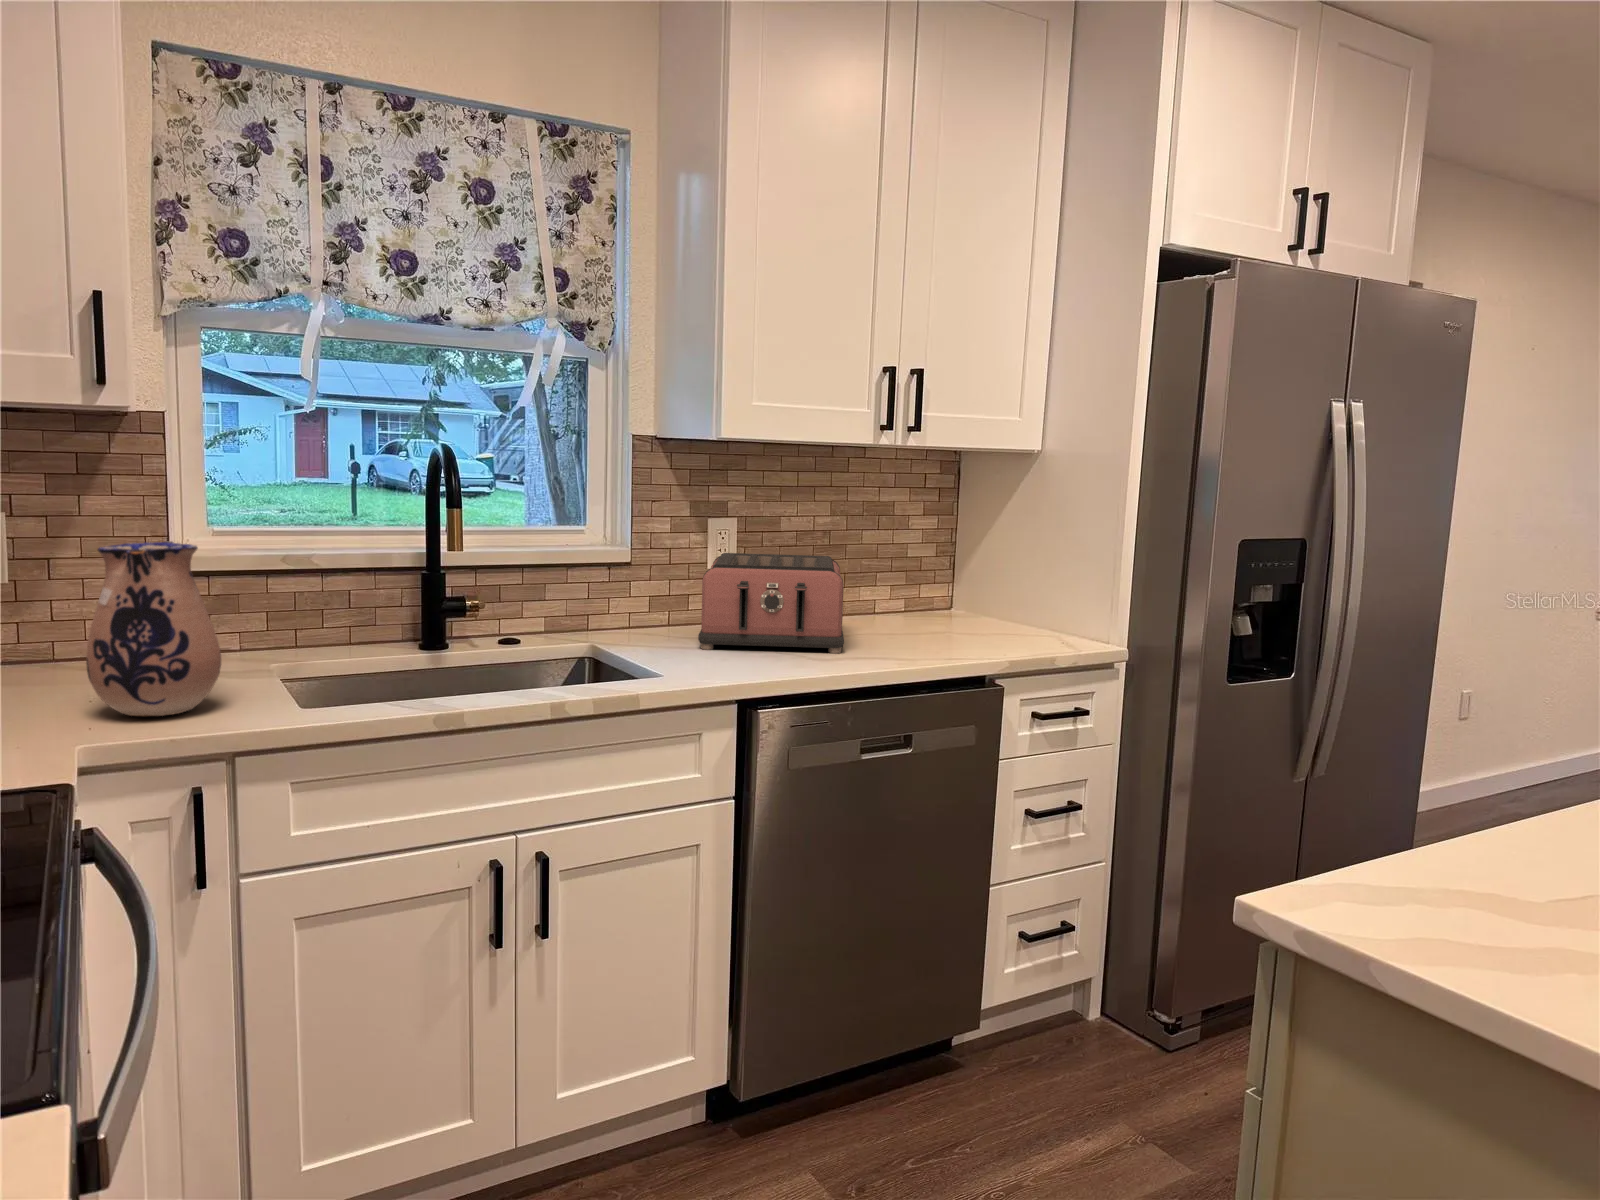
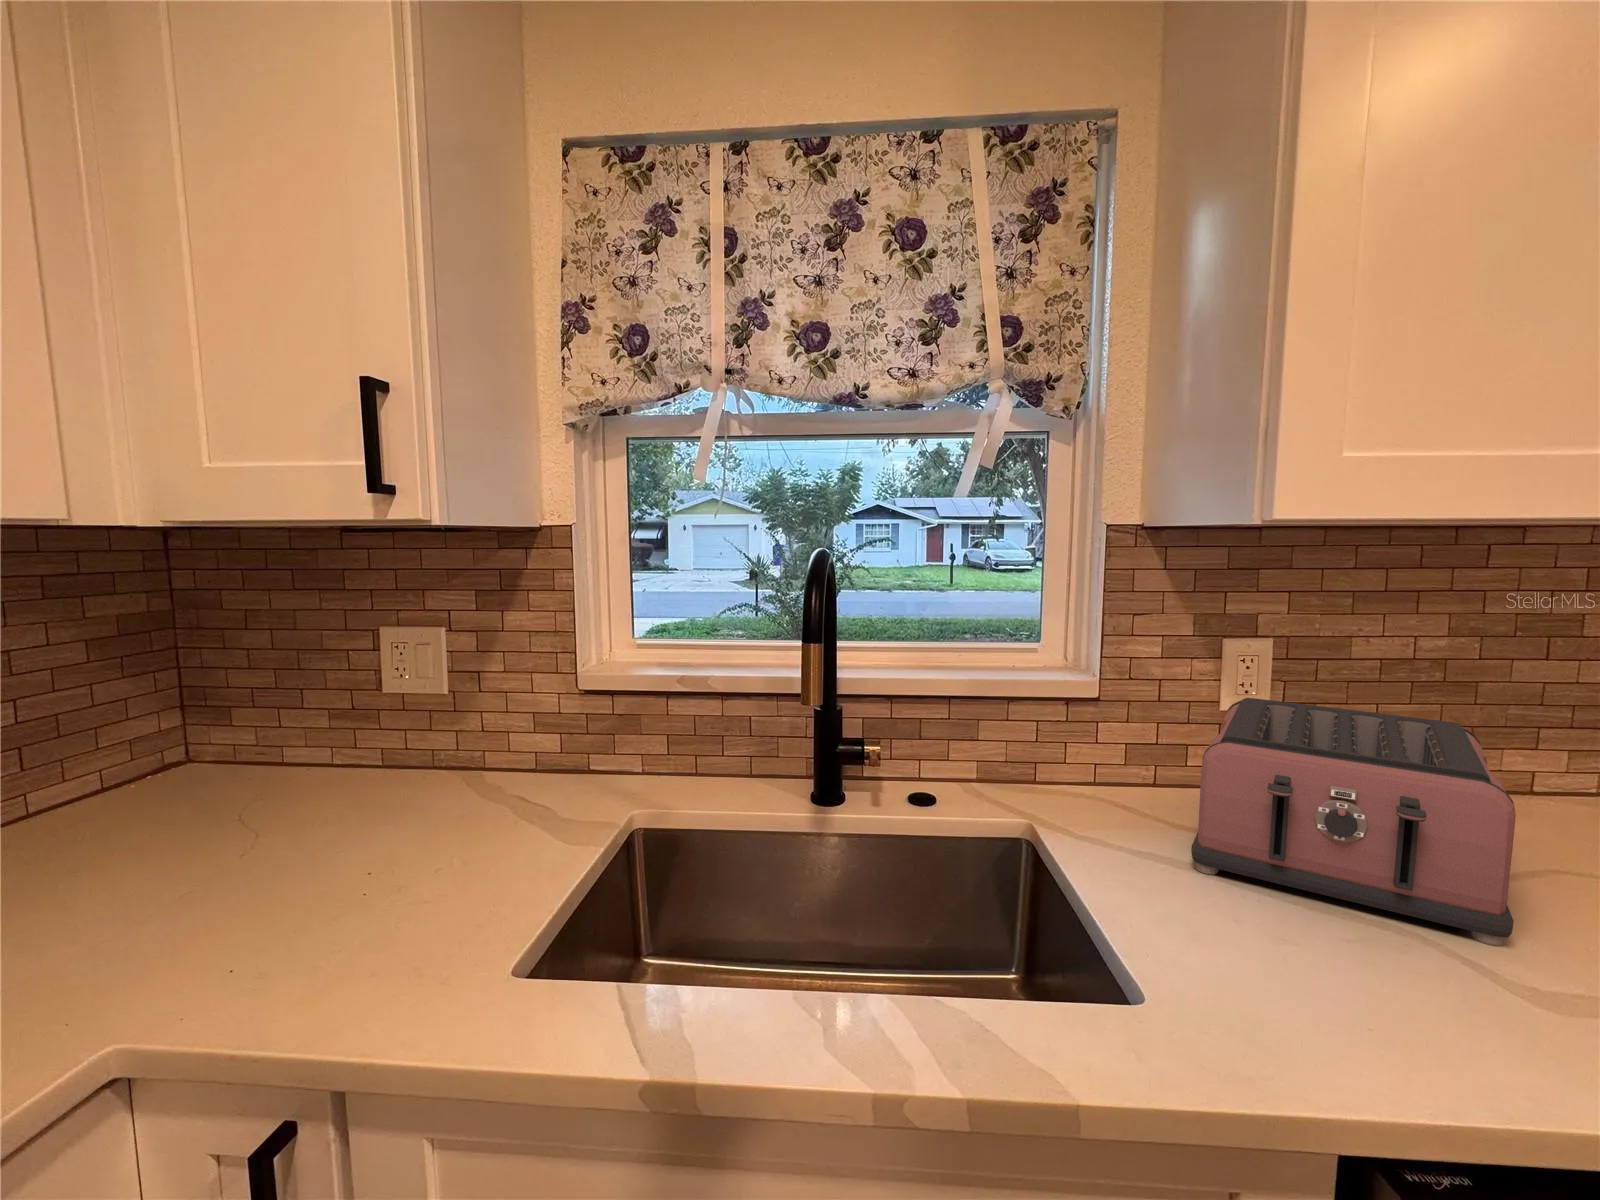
ceramic pitcher: present [86,541,221,716] -> none [292,691,466,935]

